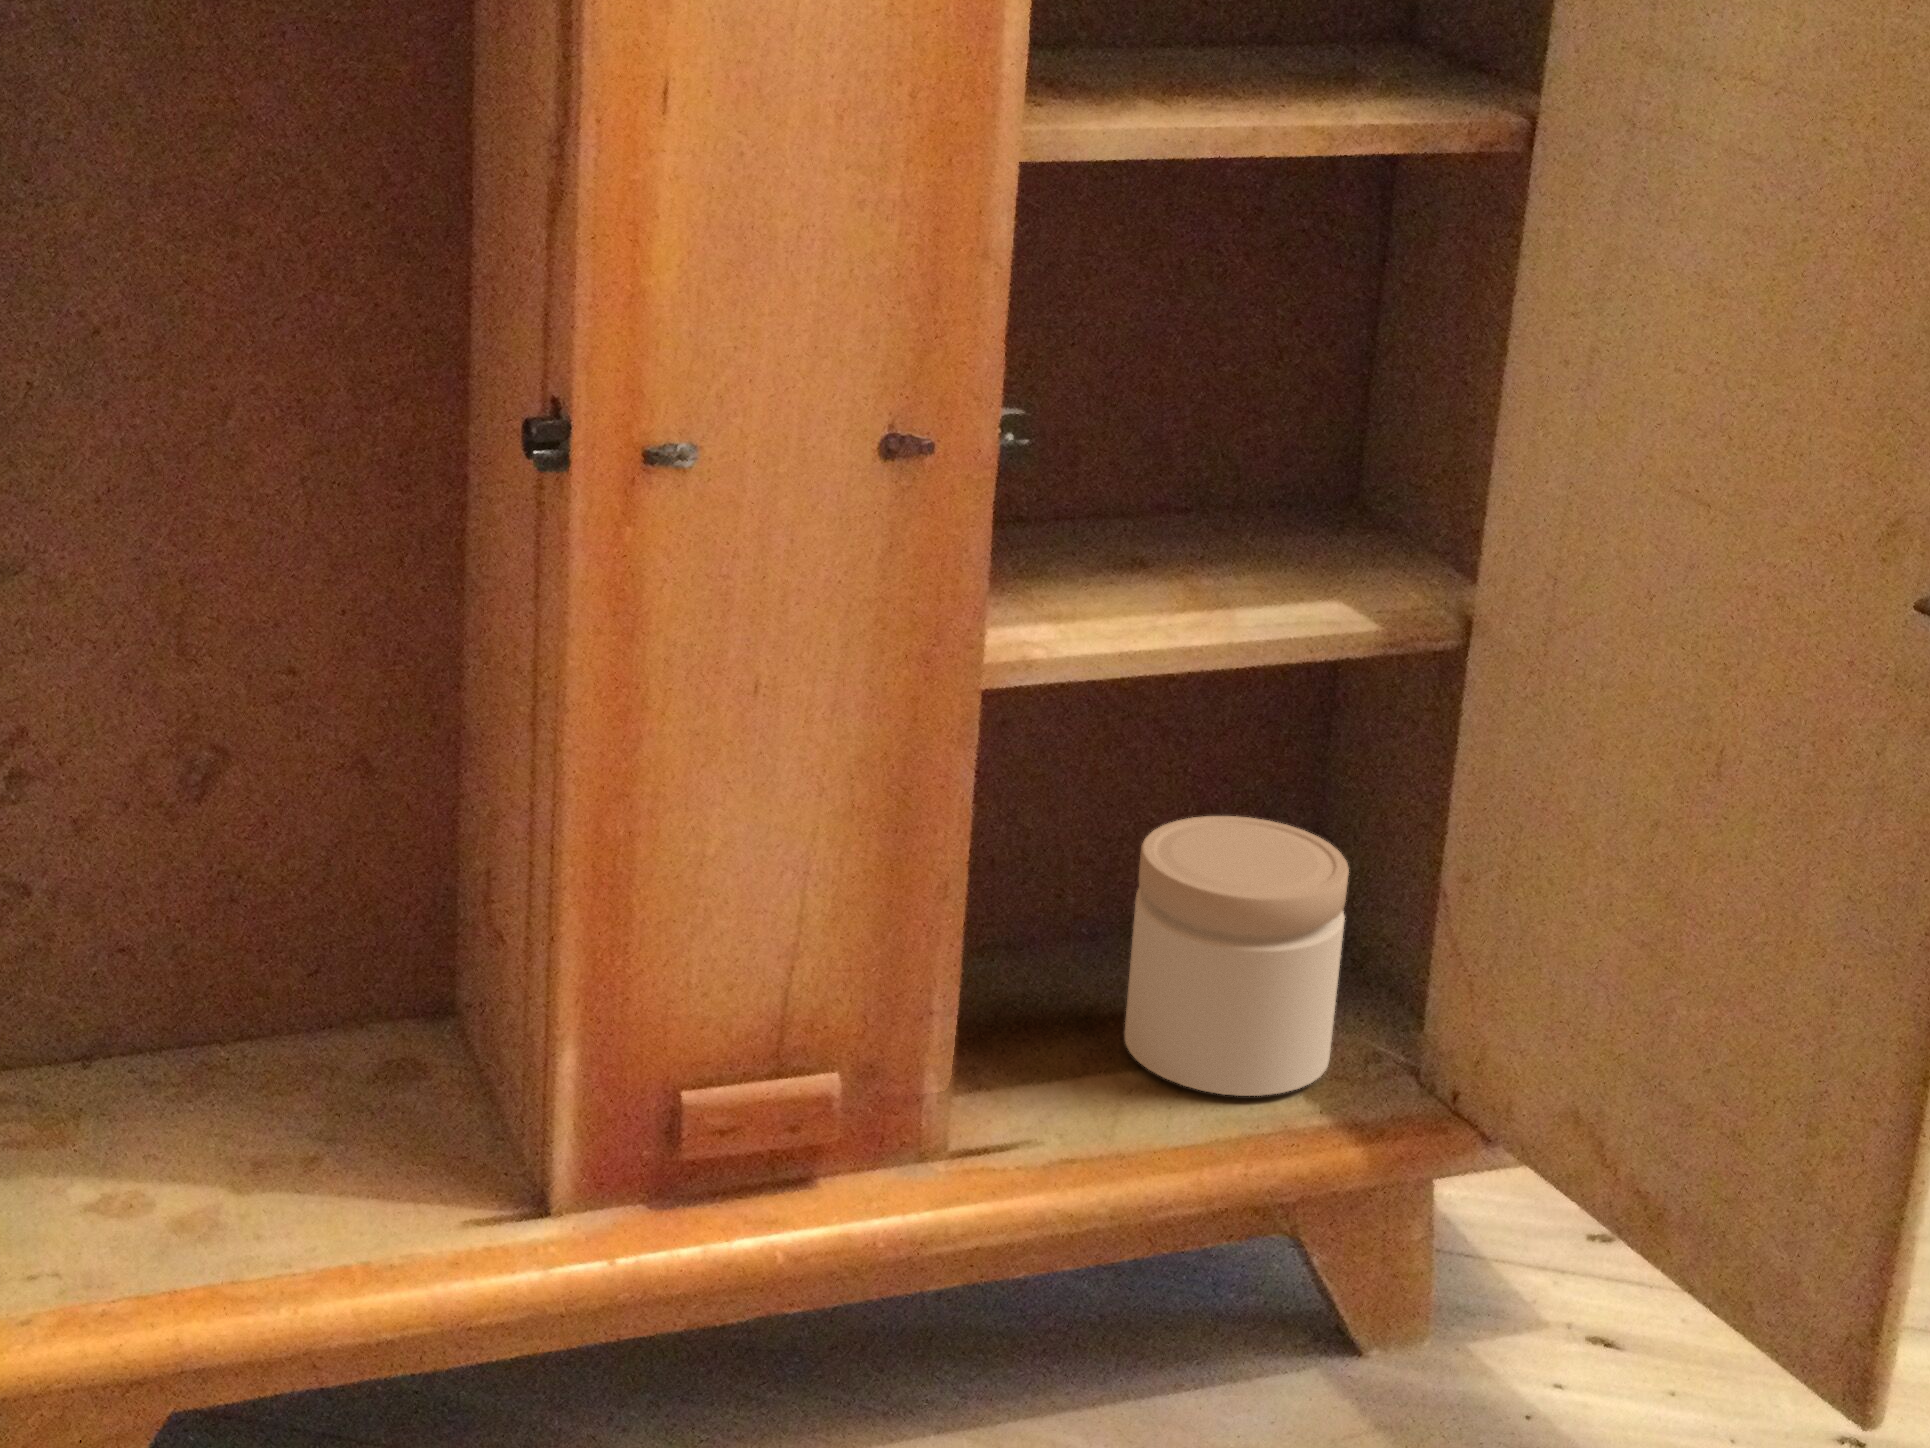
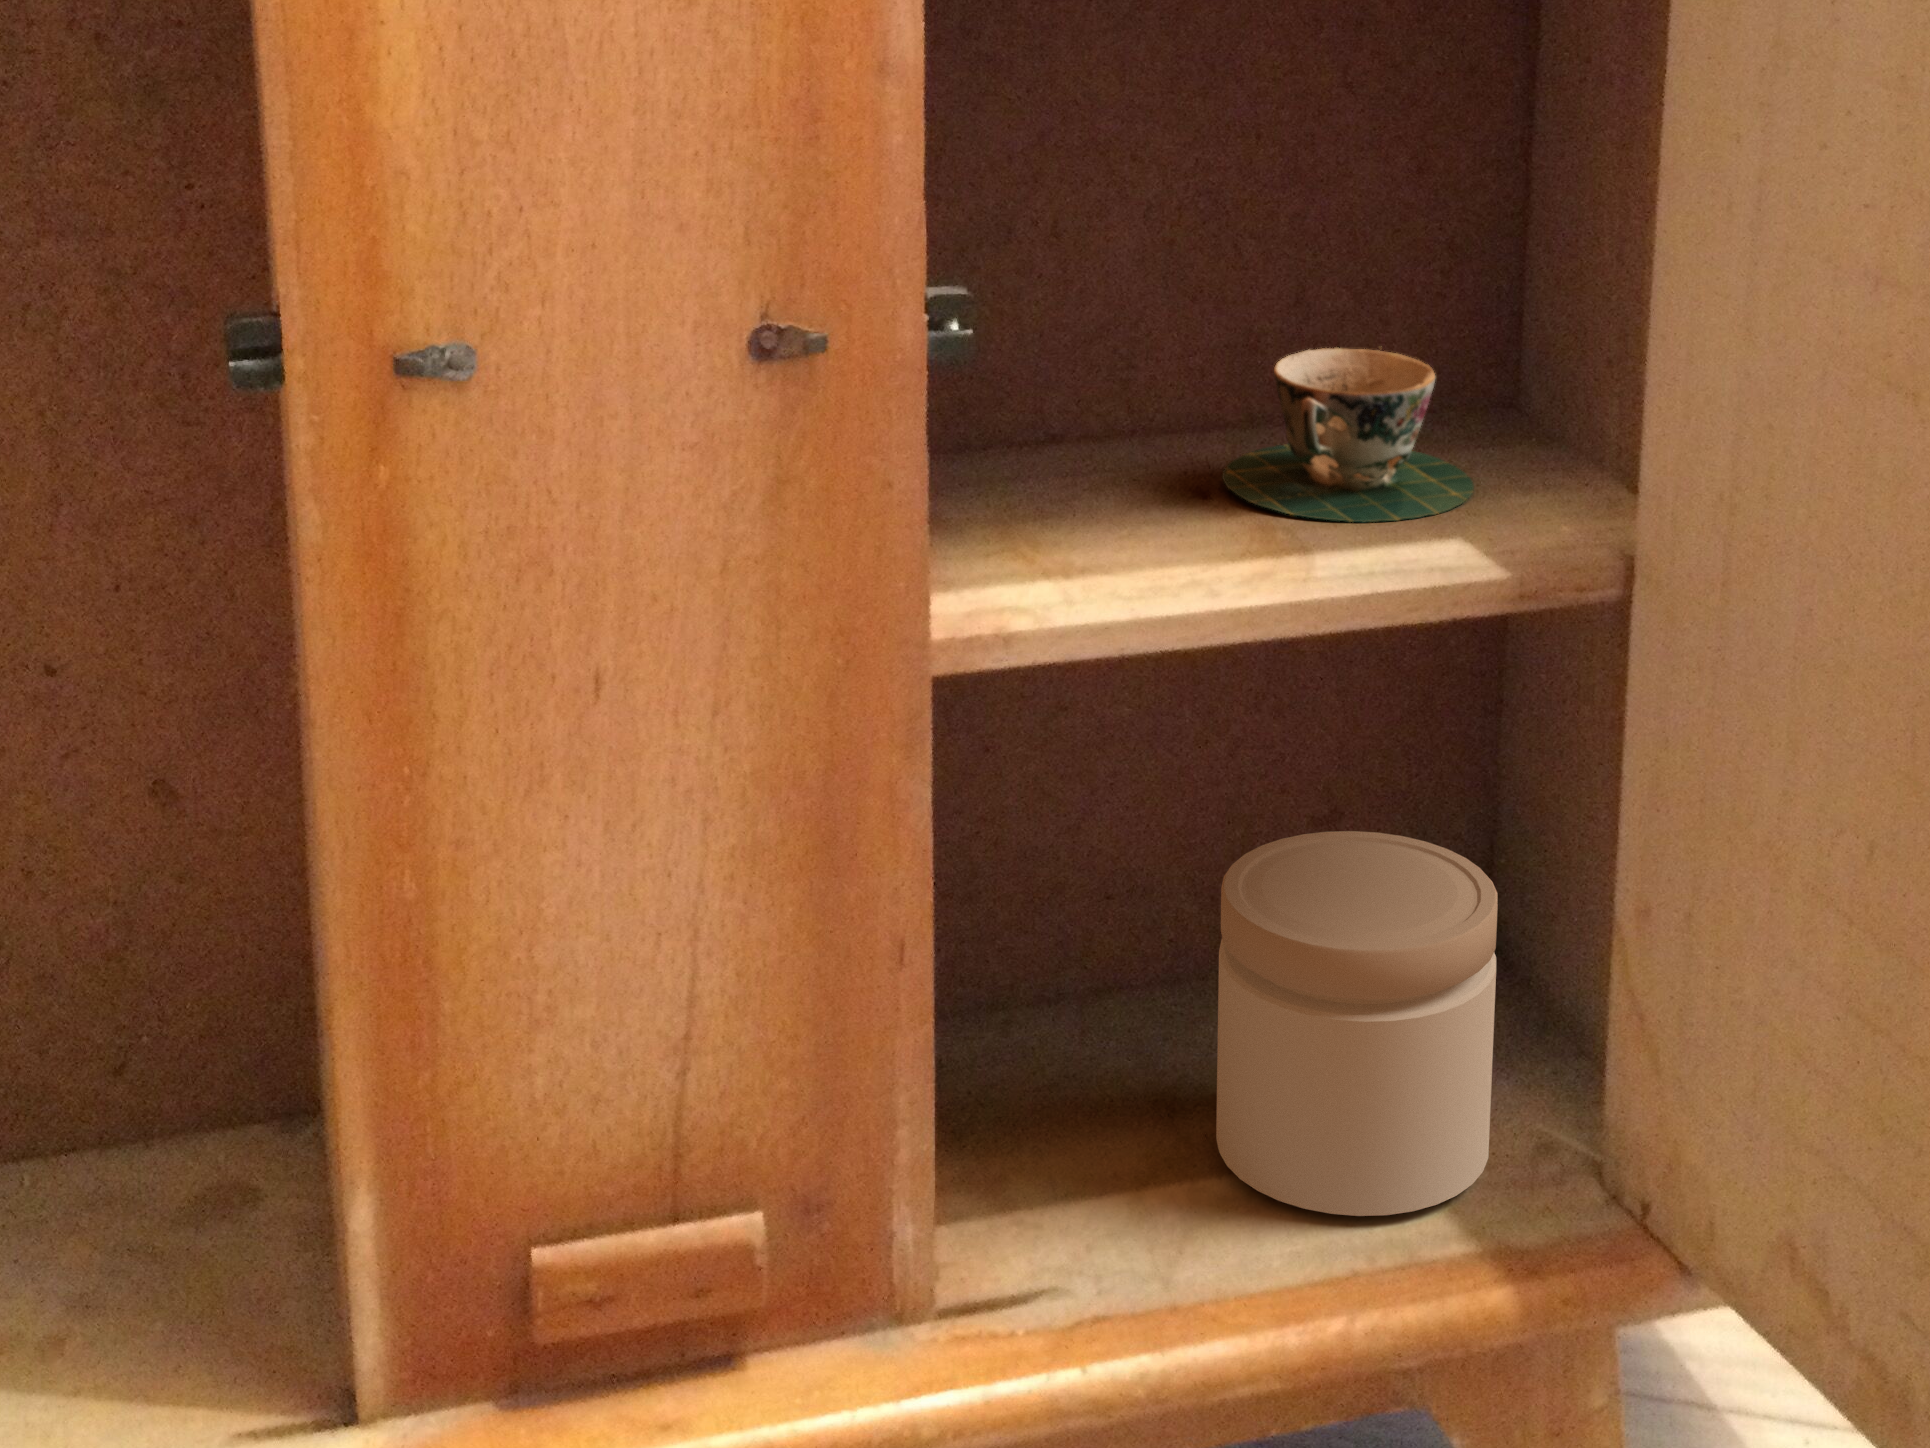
teacup: none [1144,449,1335,583] -> present [1222,346,1474,522]

